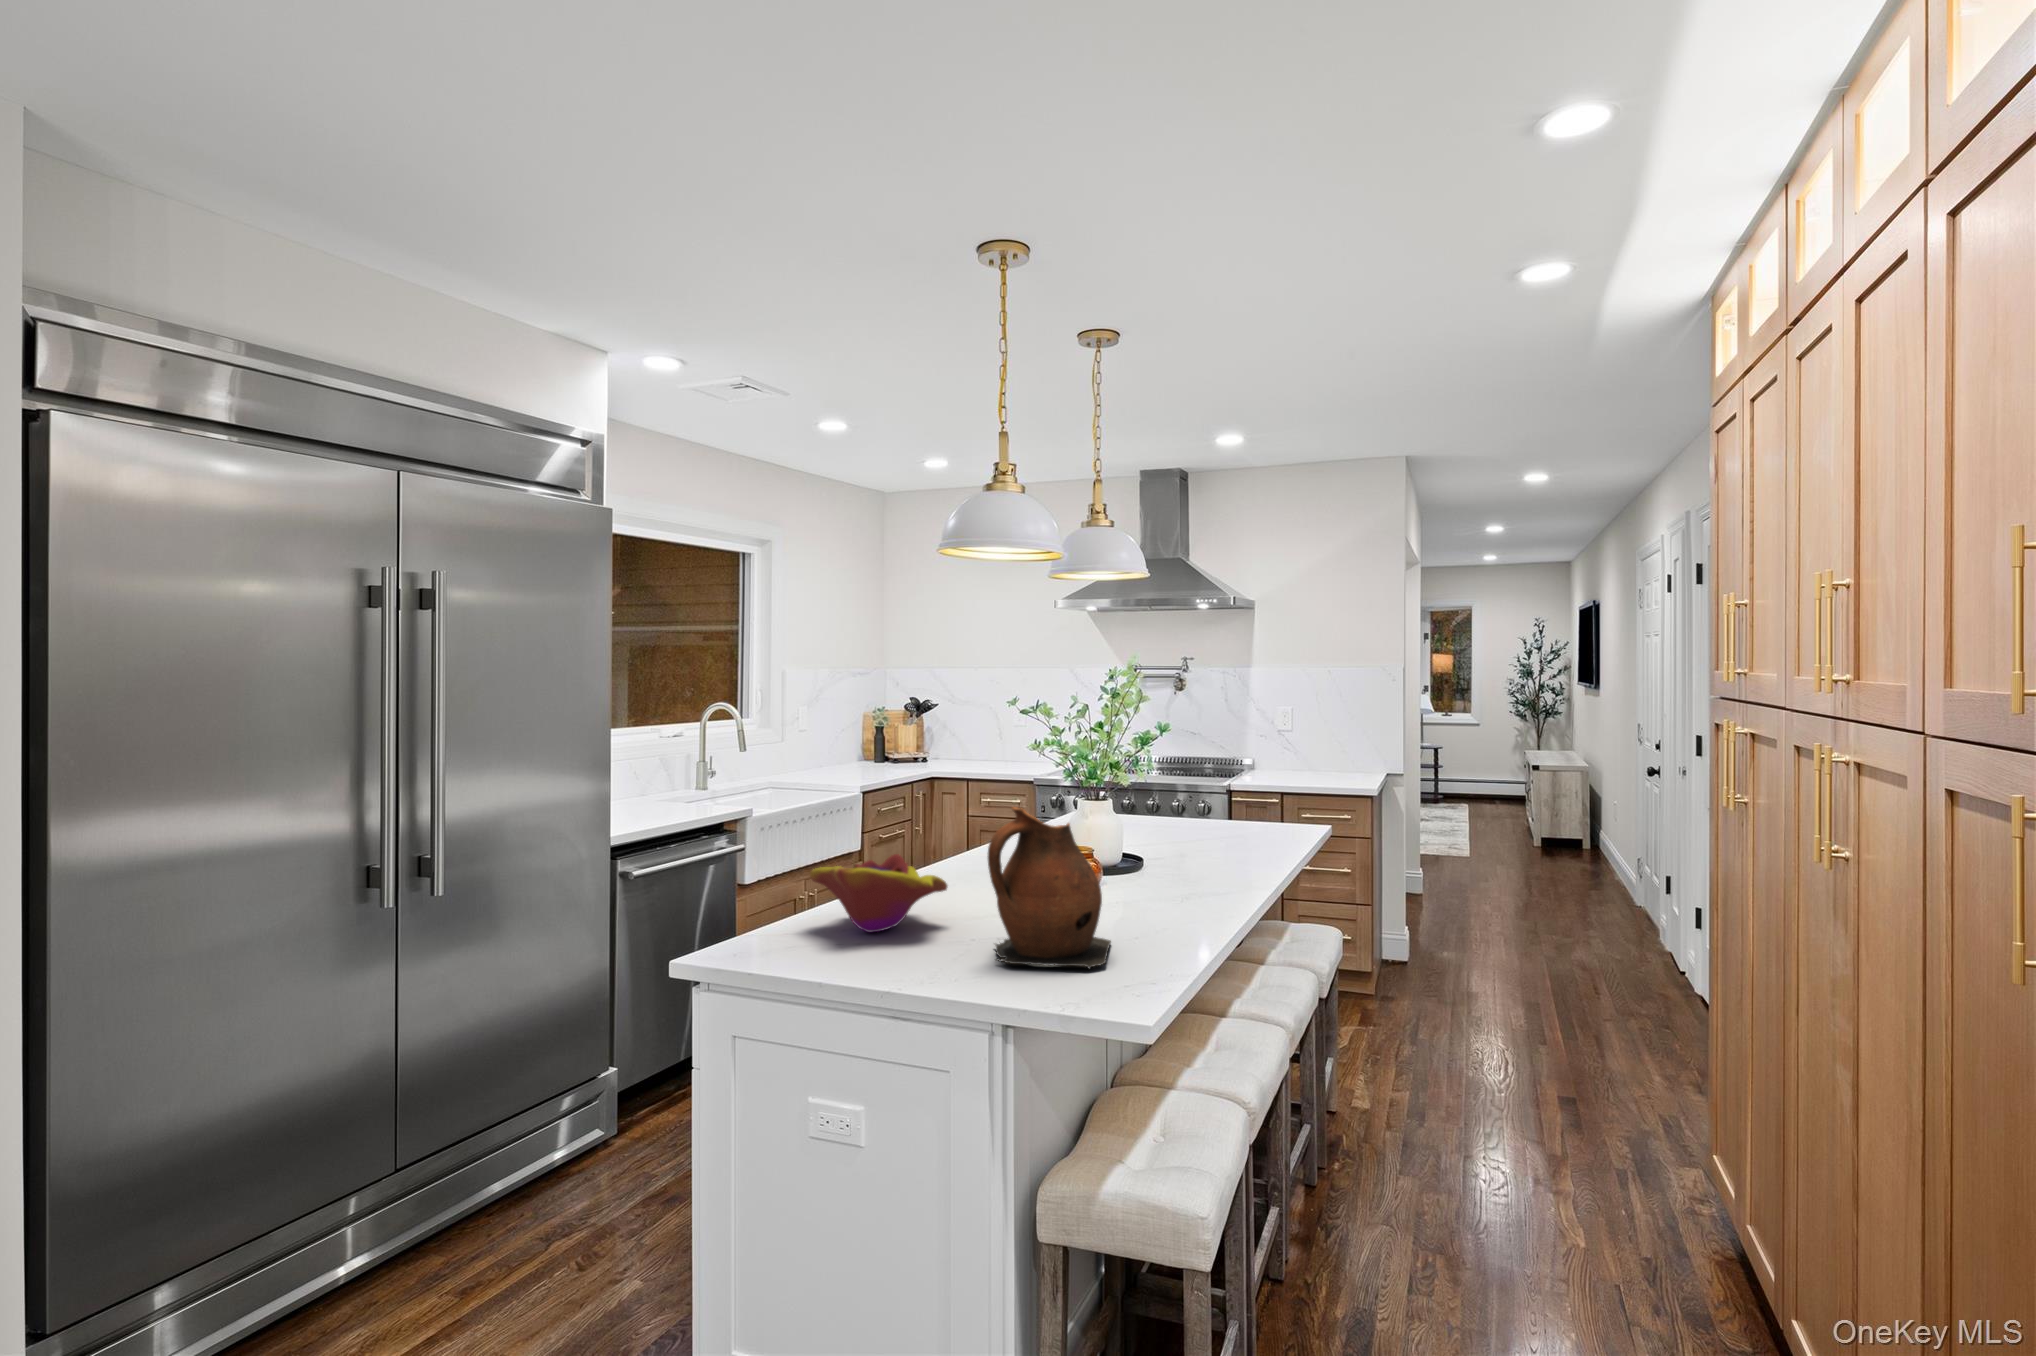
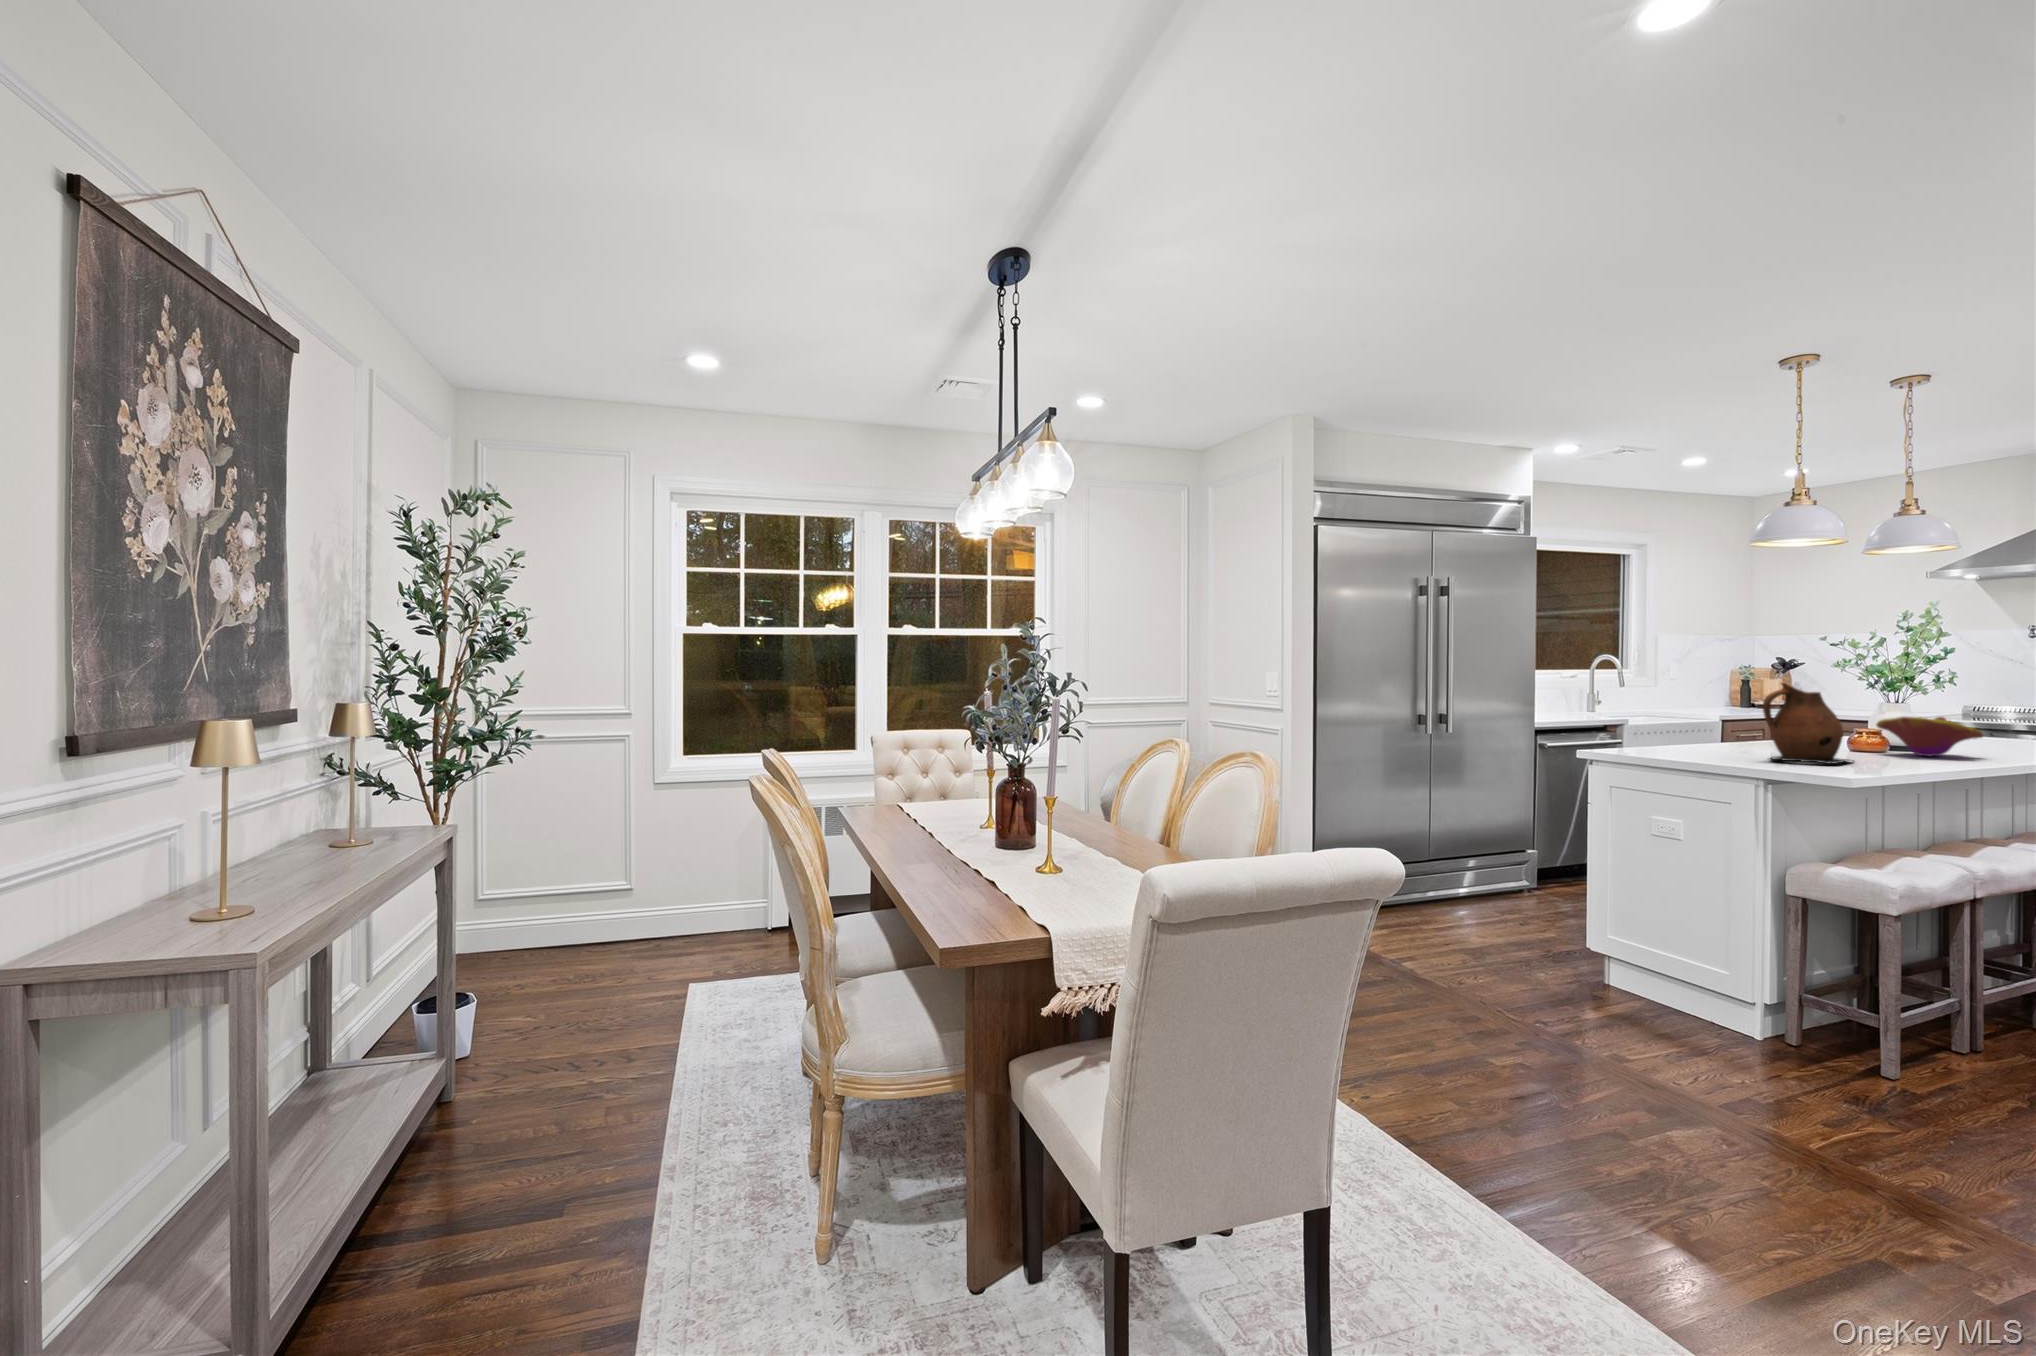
decorative bowl: present [810,854,947,932] -> present [1877,717,1983,756]

